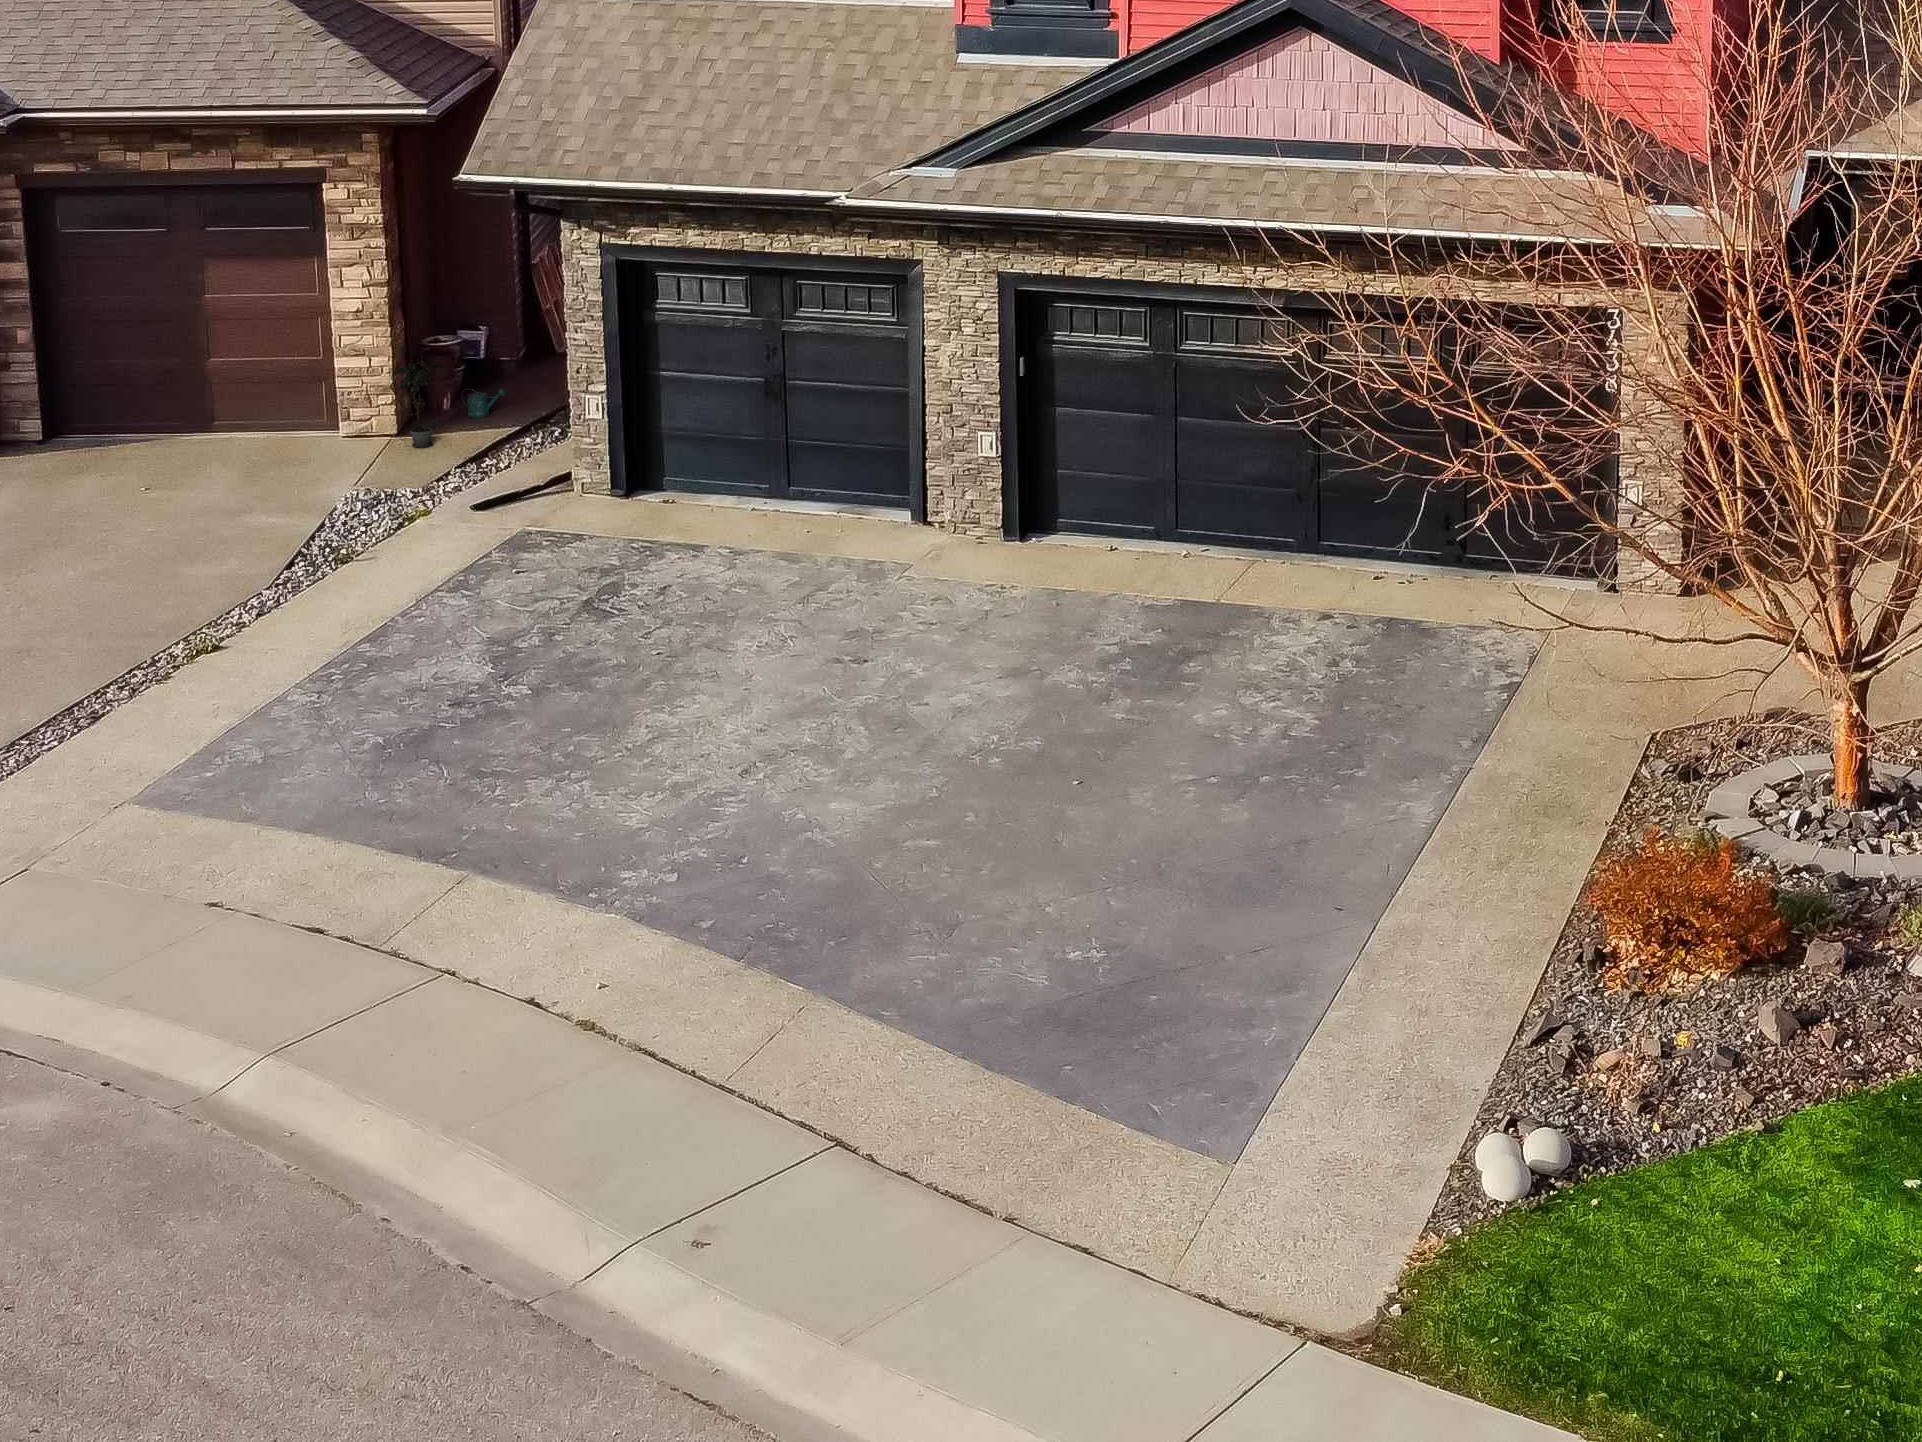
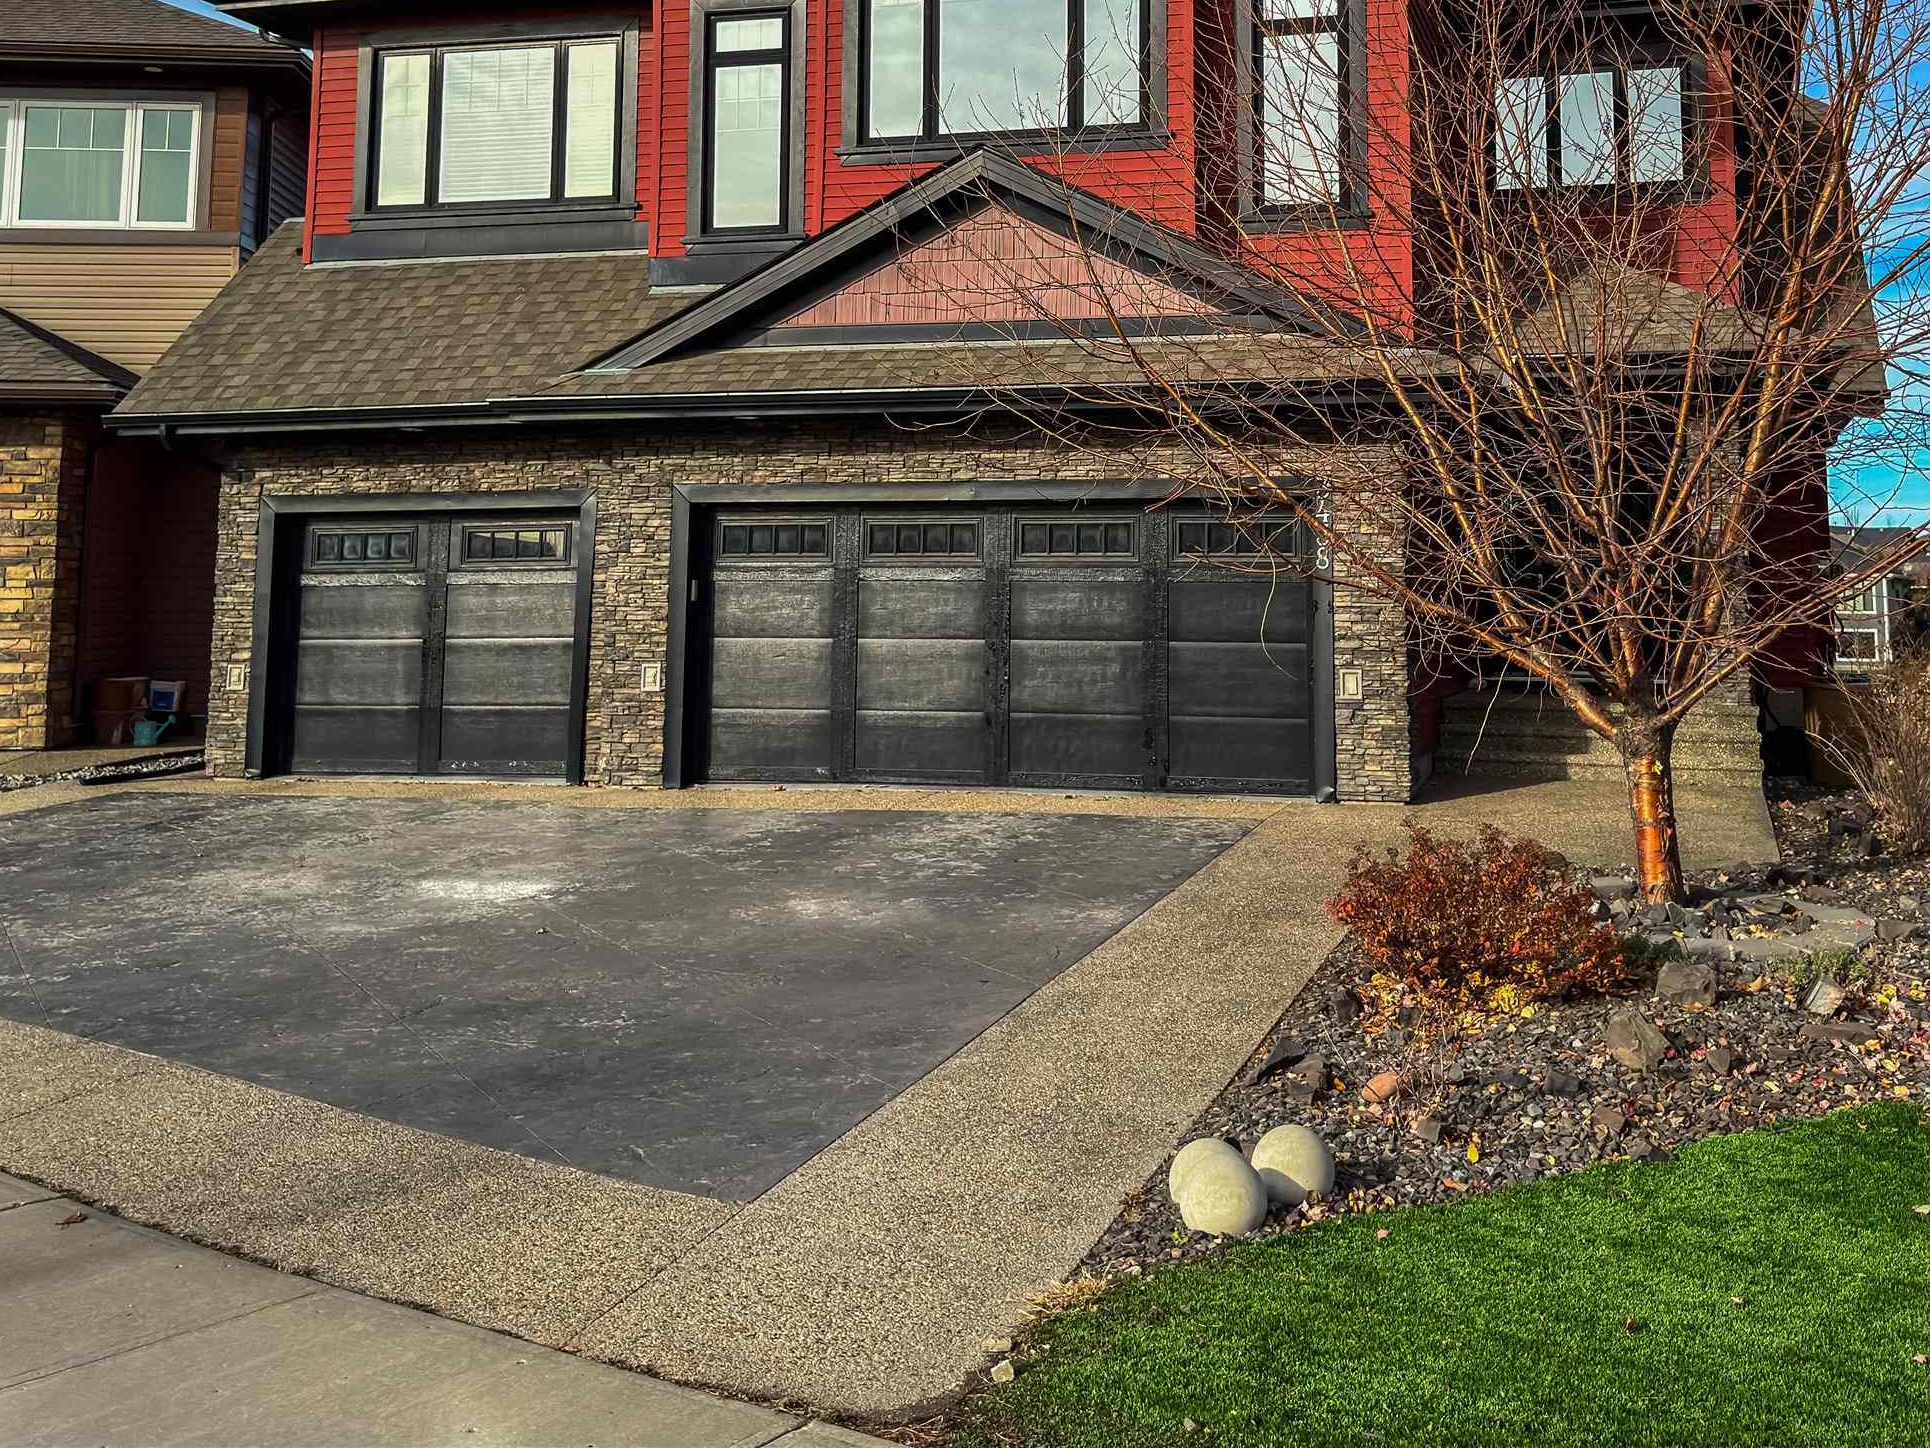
potted plant: present [389,357,444,448] -> none [37,657,105,759]

